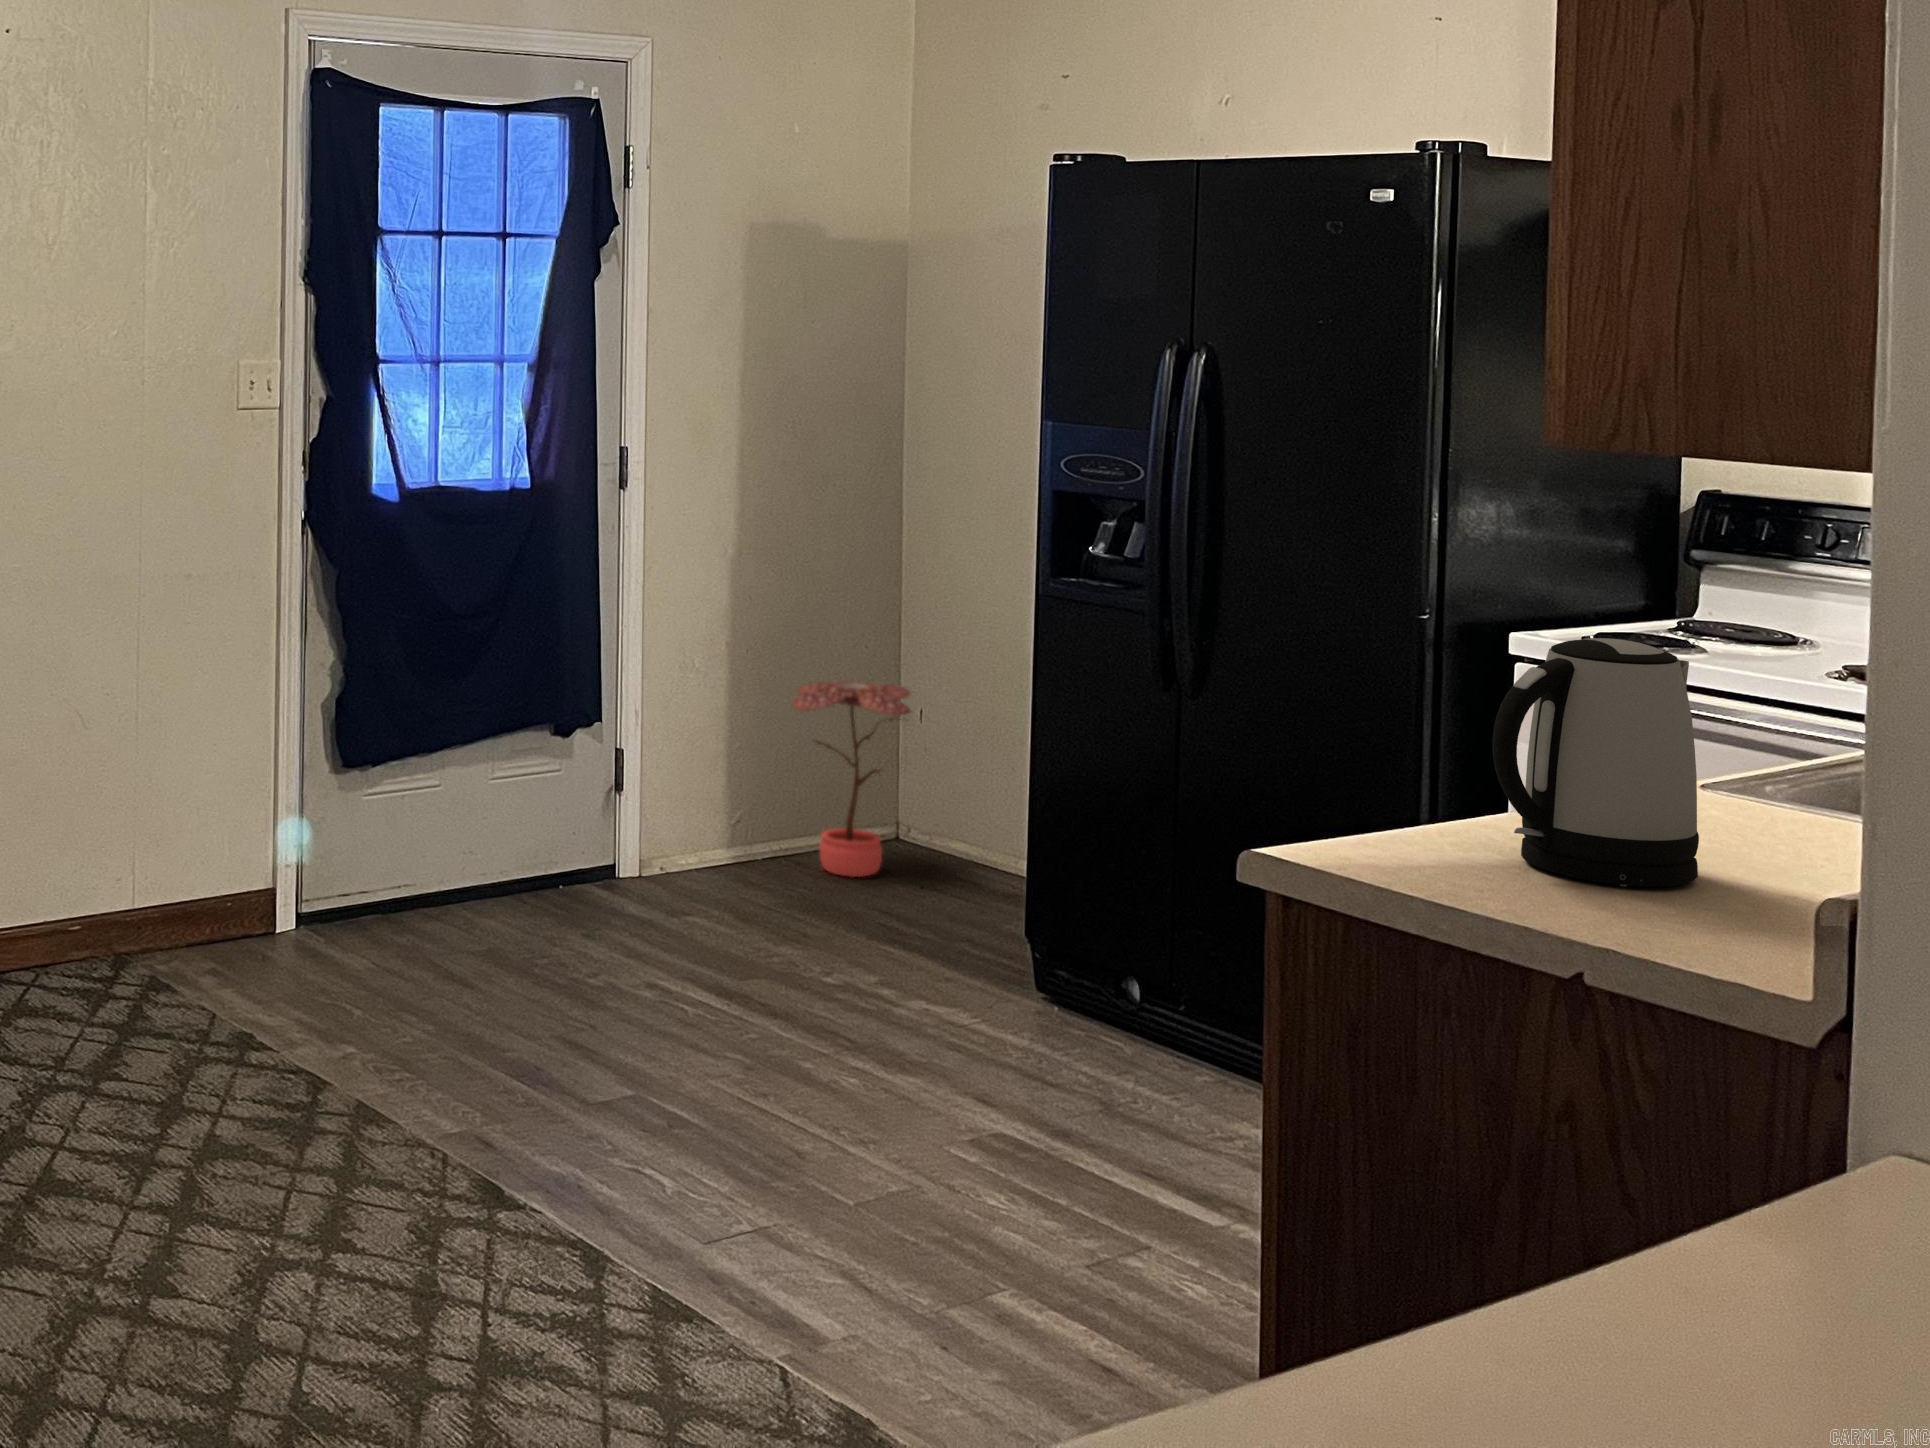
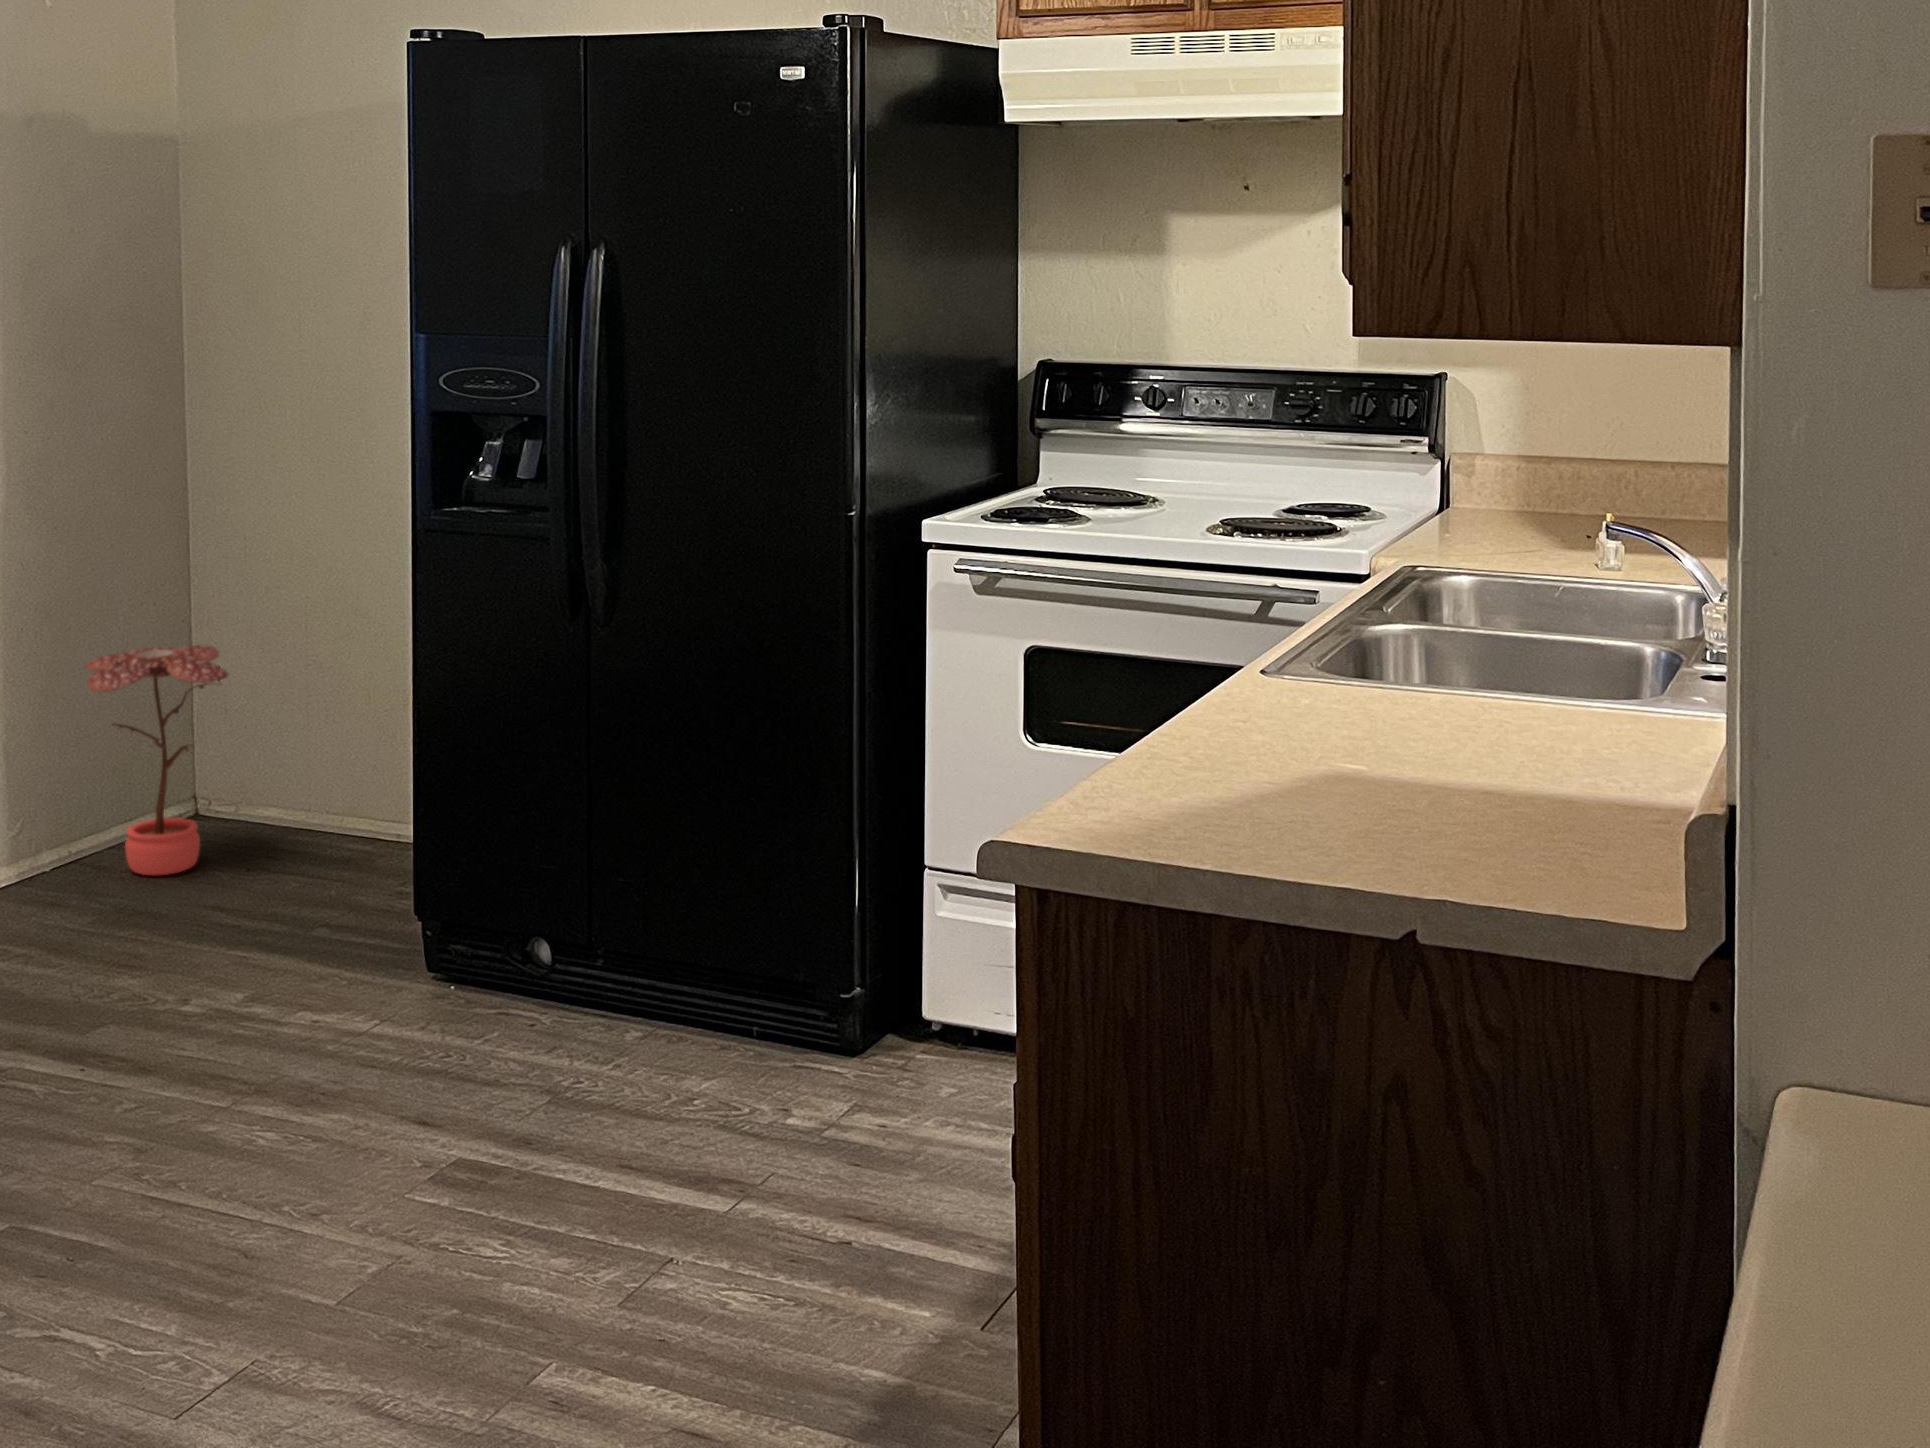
kettle: present [1493,638,1699,886] -> none [1235,538,1418,813]

